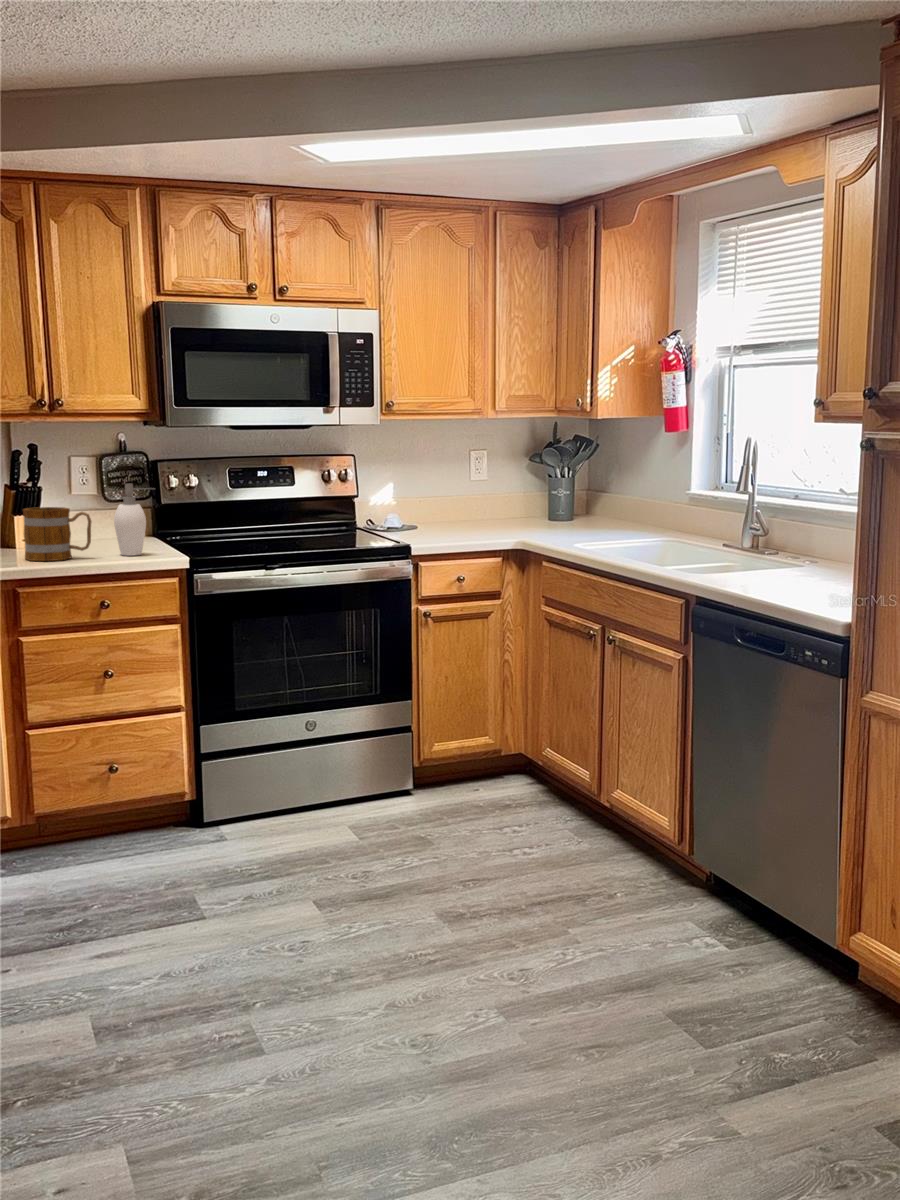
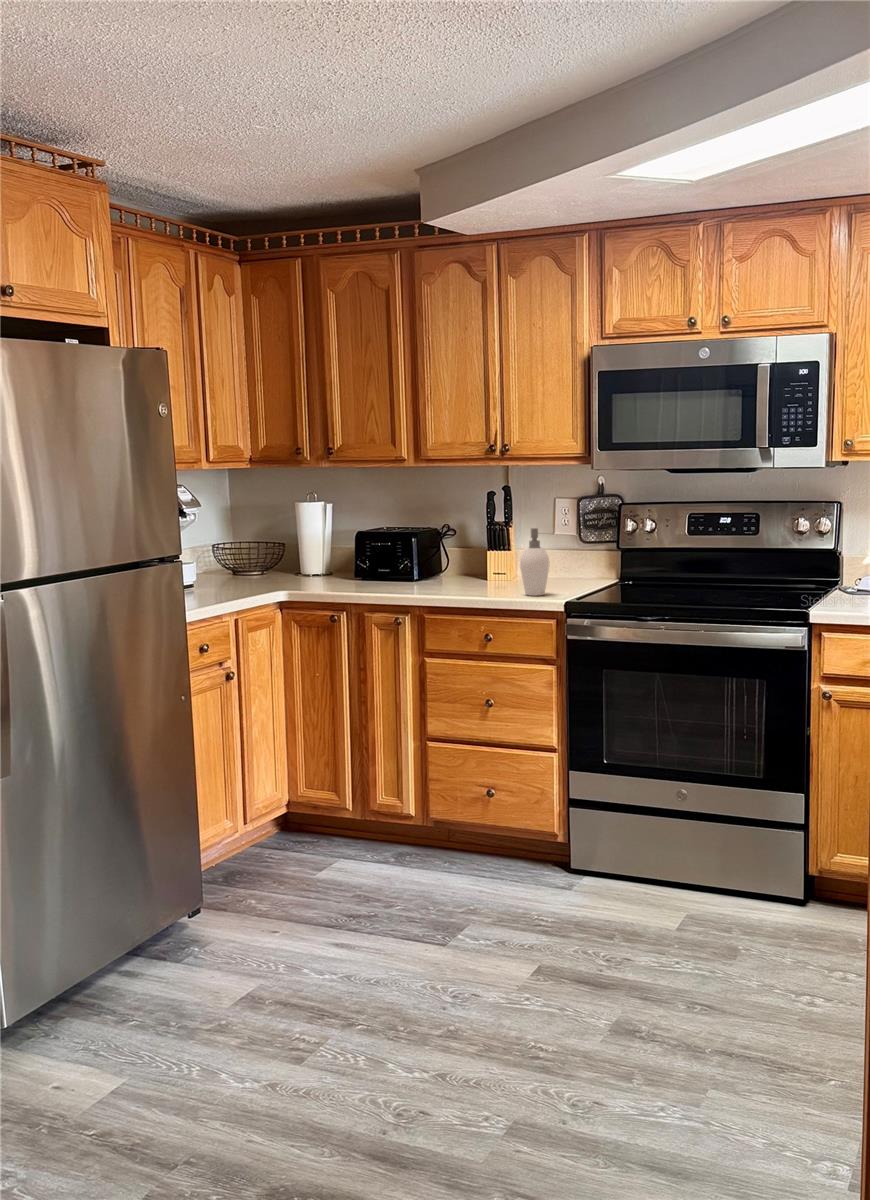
mug: present [23,507,91,561] -> none [444,547,496,595]

